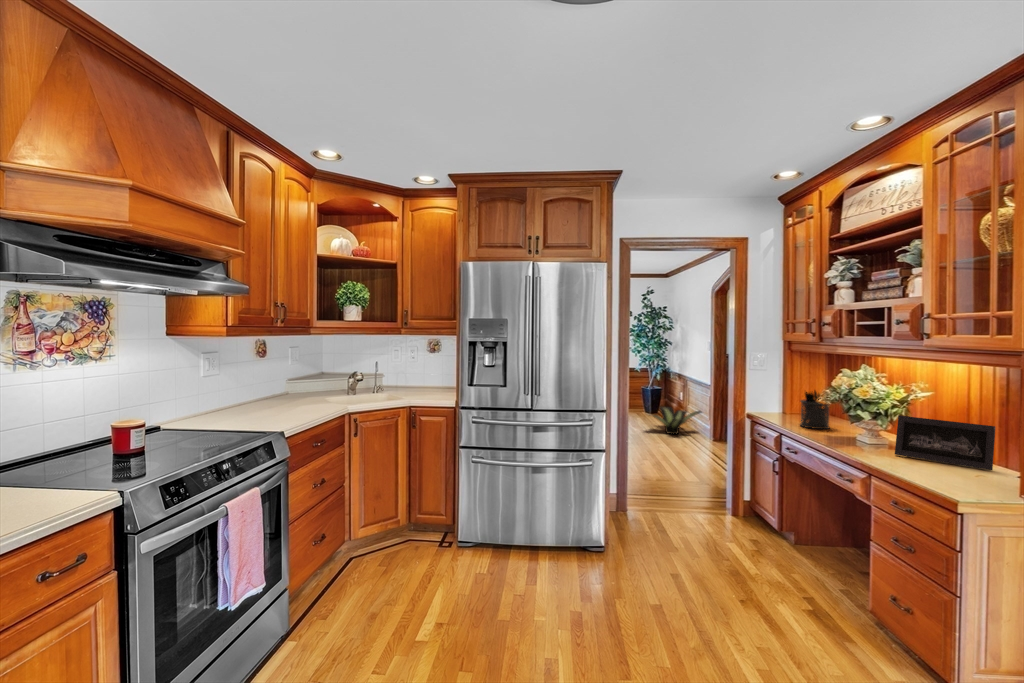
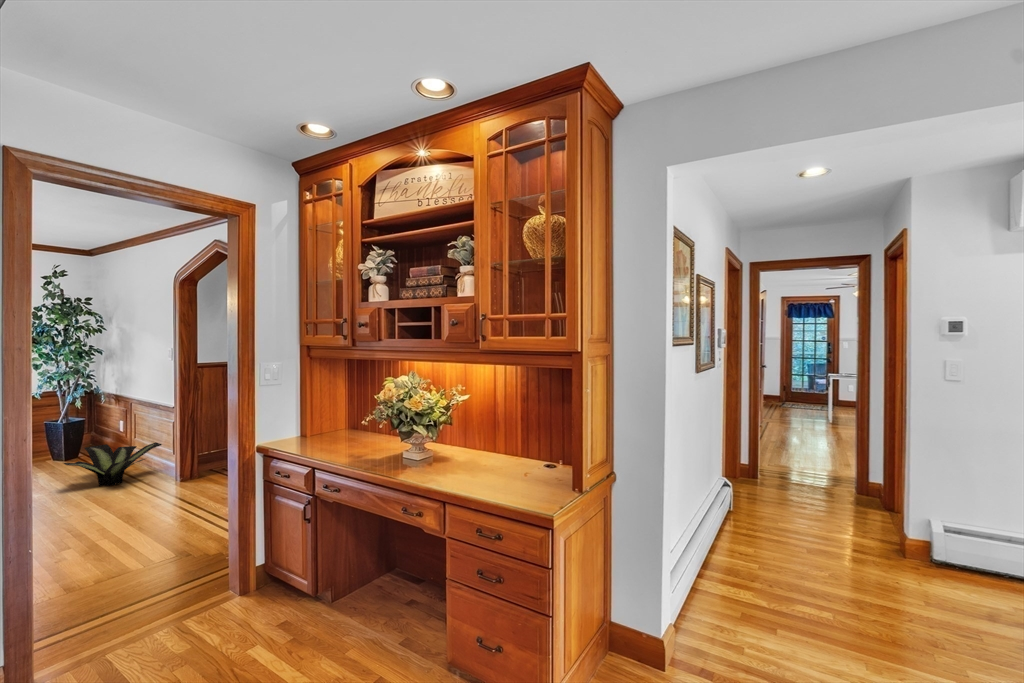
pen holder: present [800,391,830,429] -> none [332,404,365,453]
picture frame: present [895,416,996,470] -> none [451,423,527,469]

